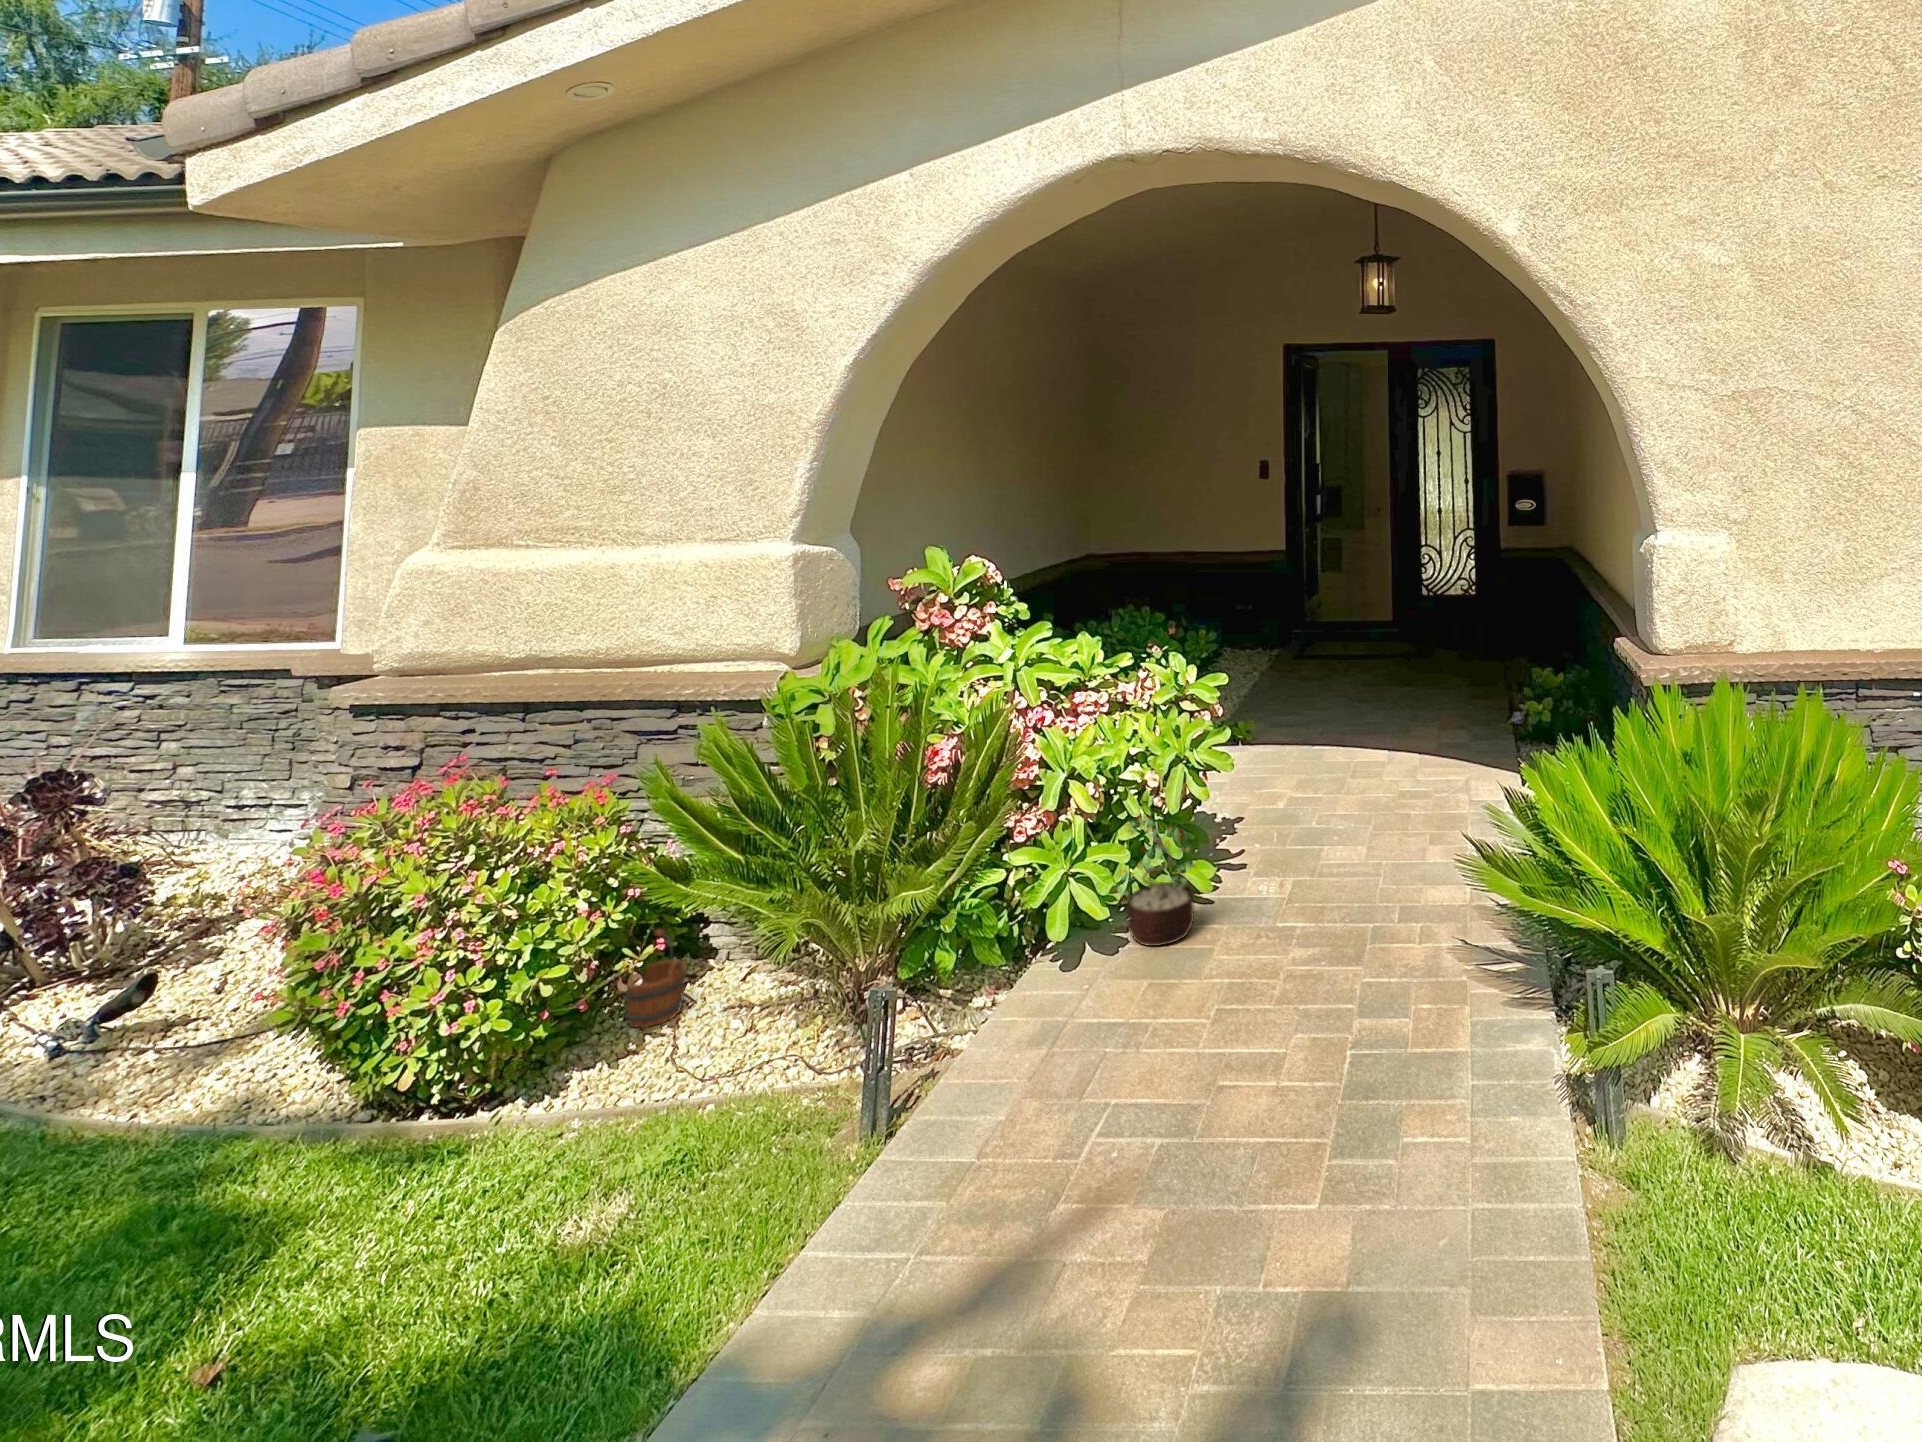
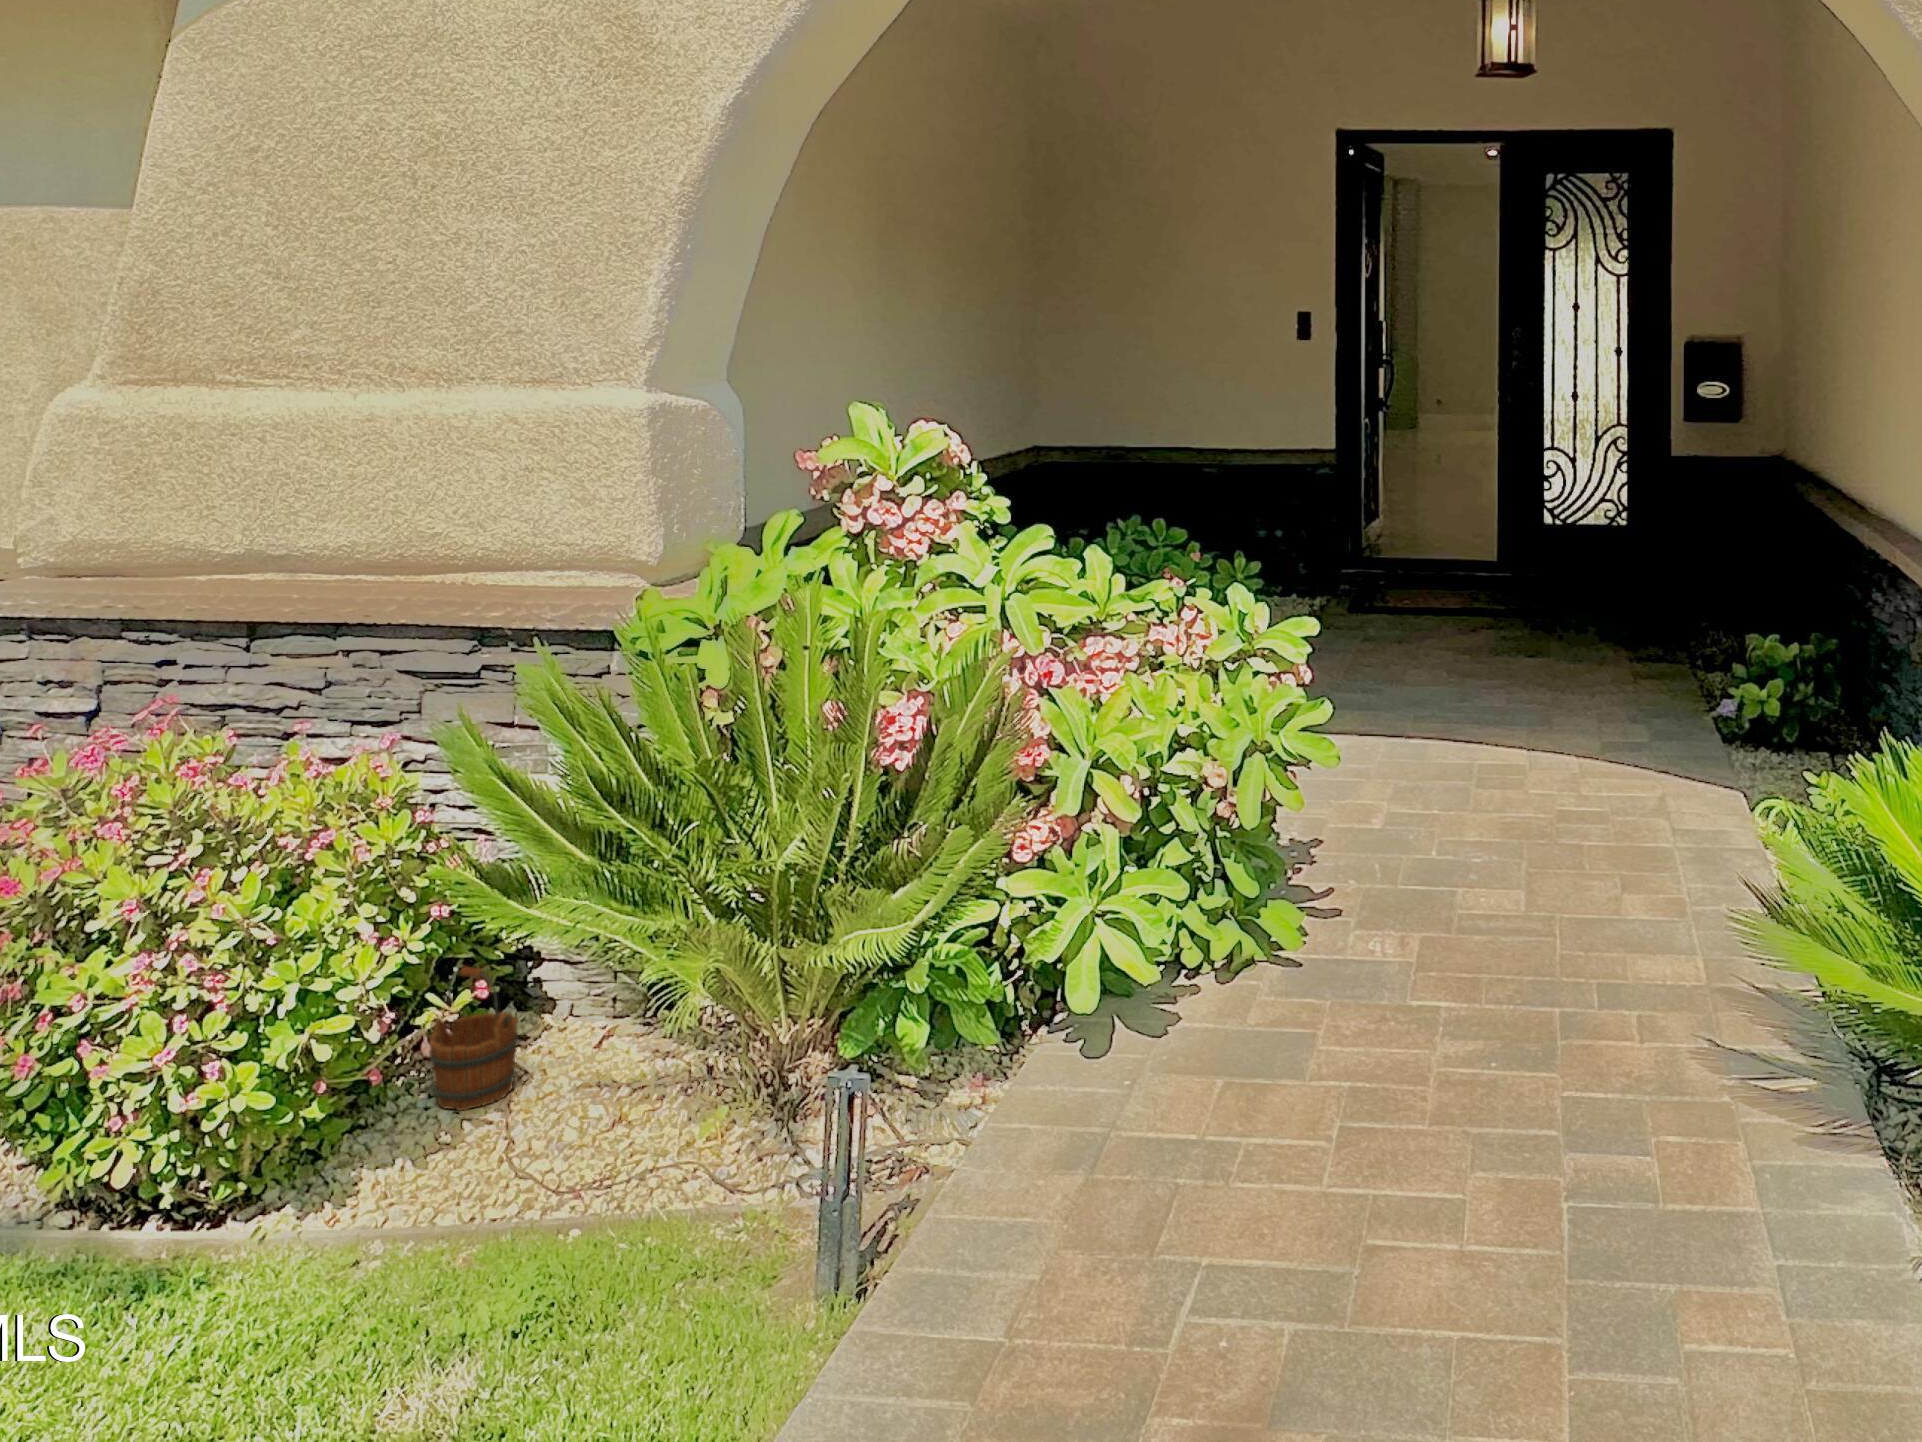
decorative plant: present [1114,816,1194,946] -> none [1164,826,1293,1027]

